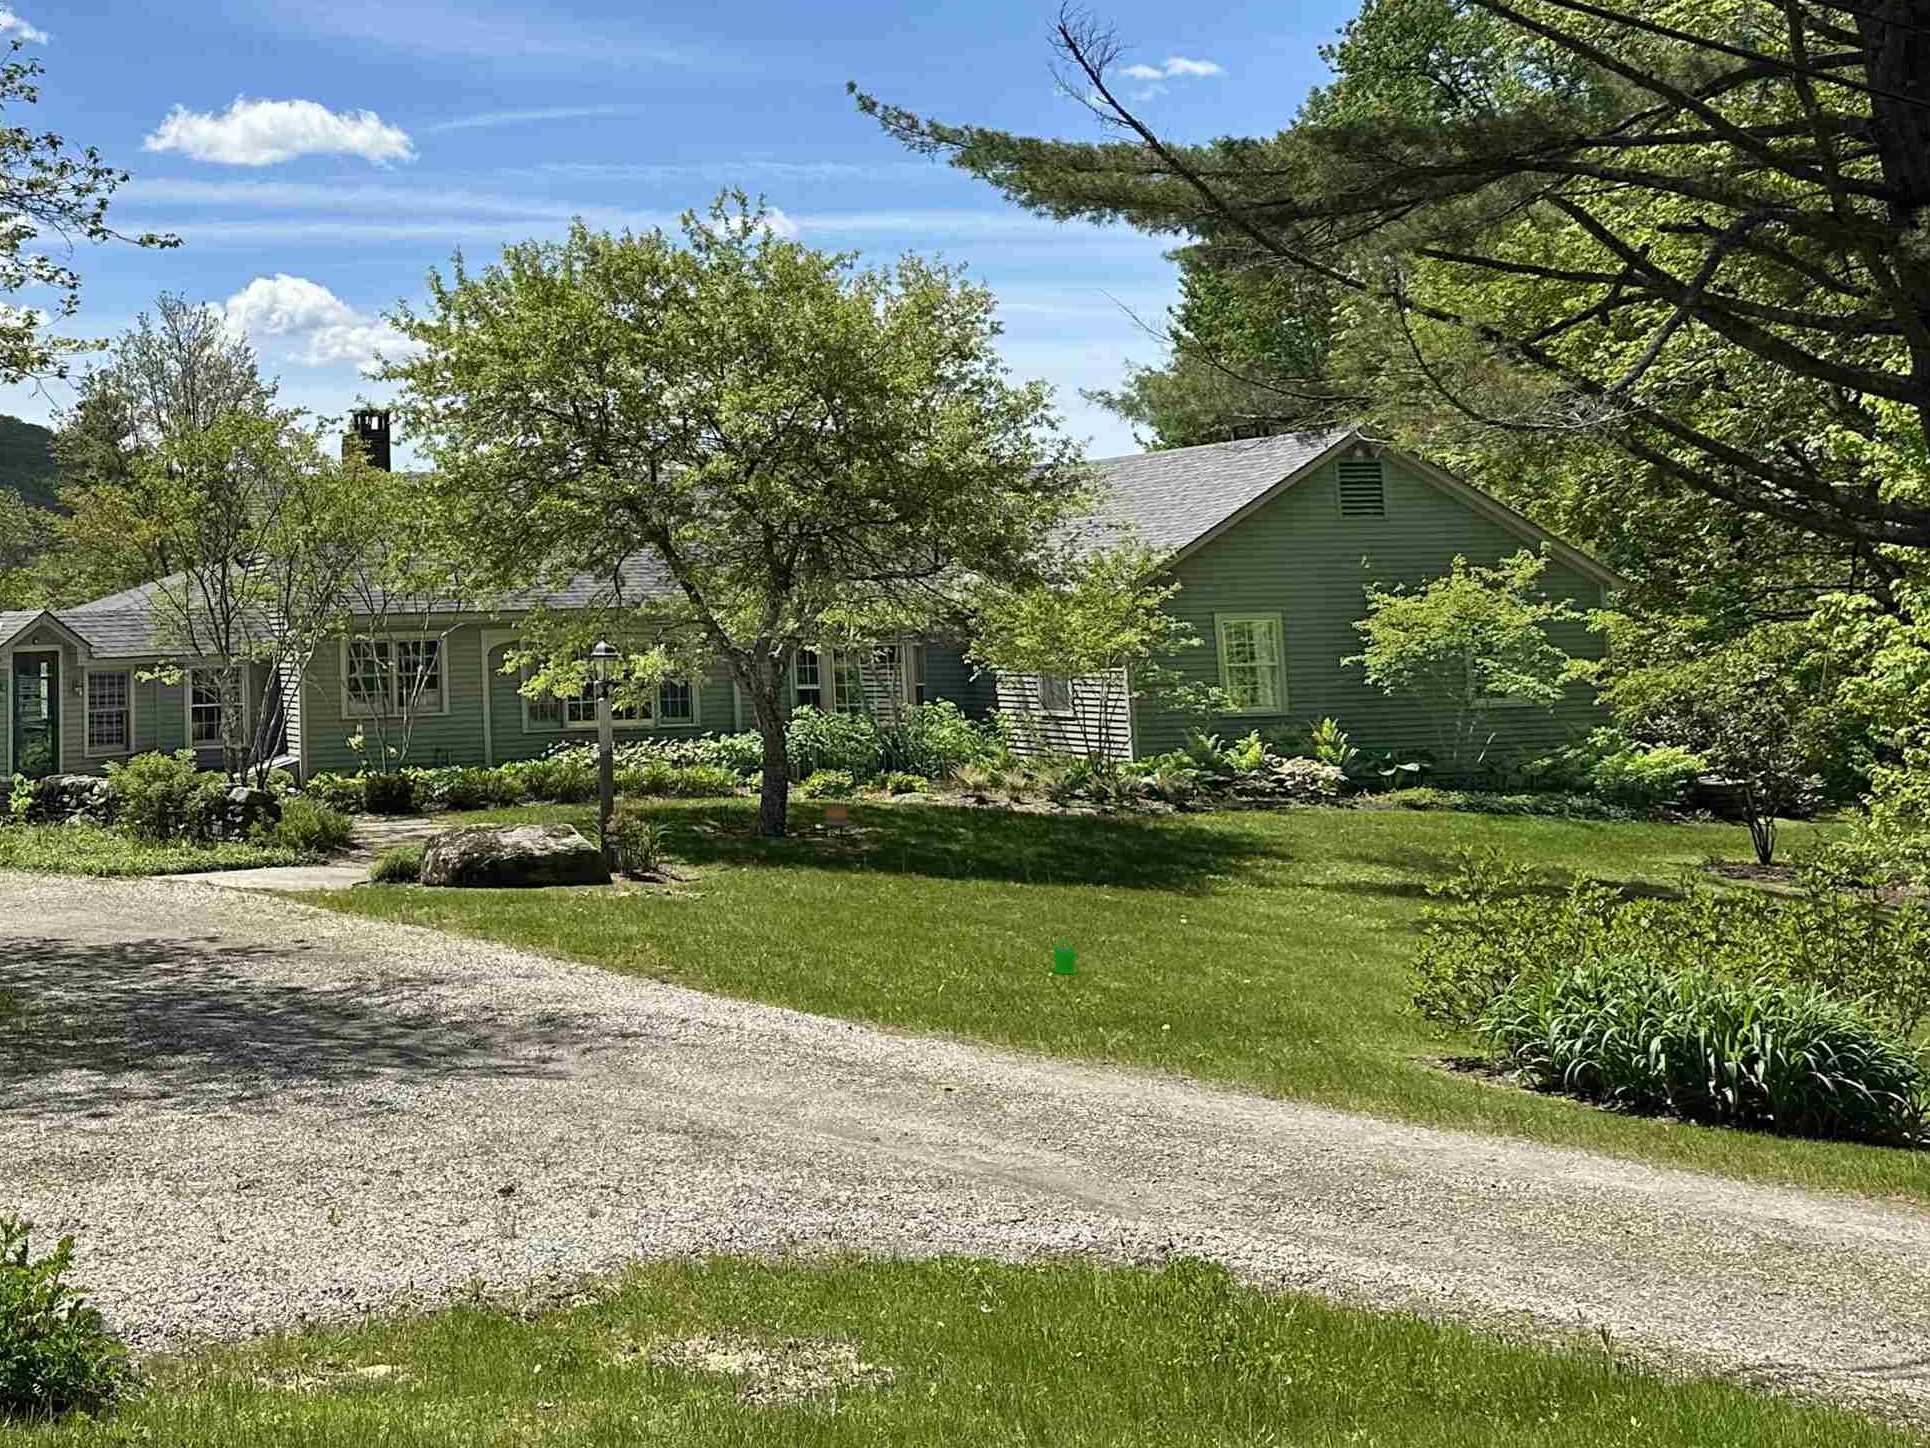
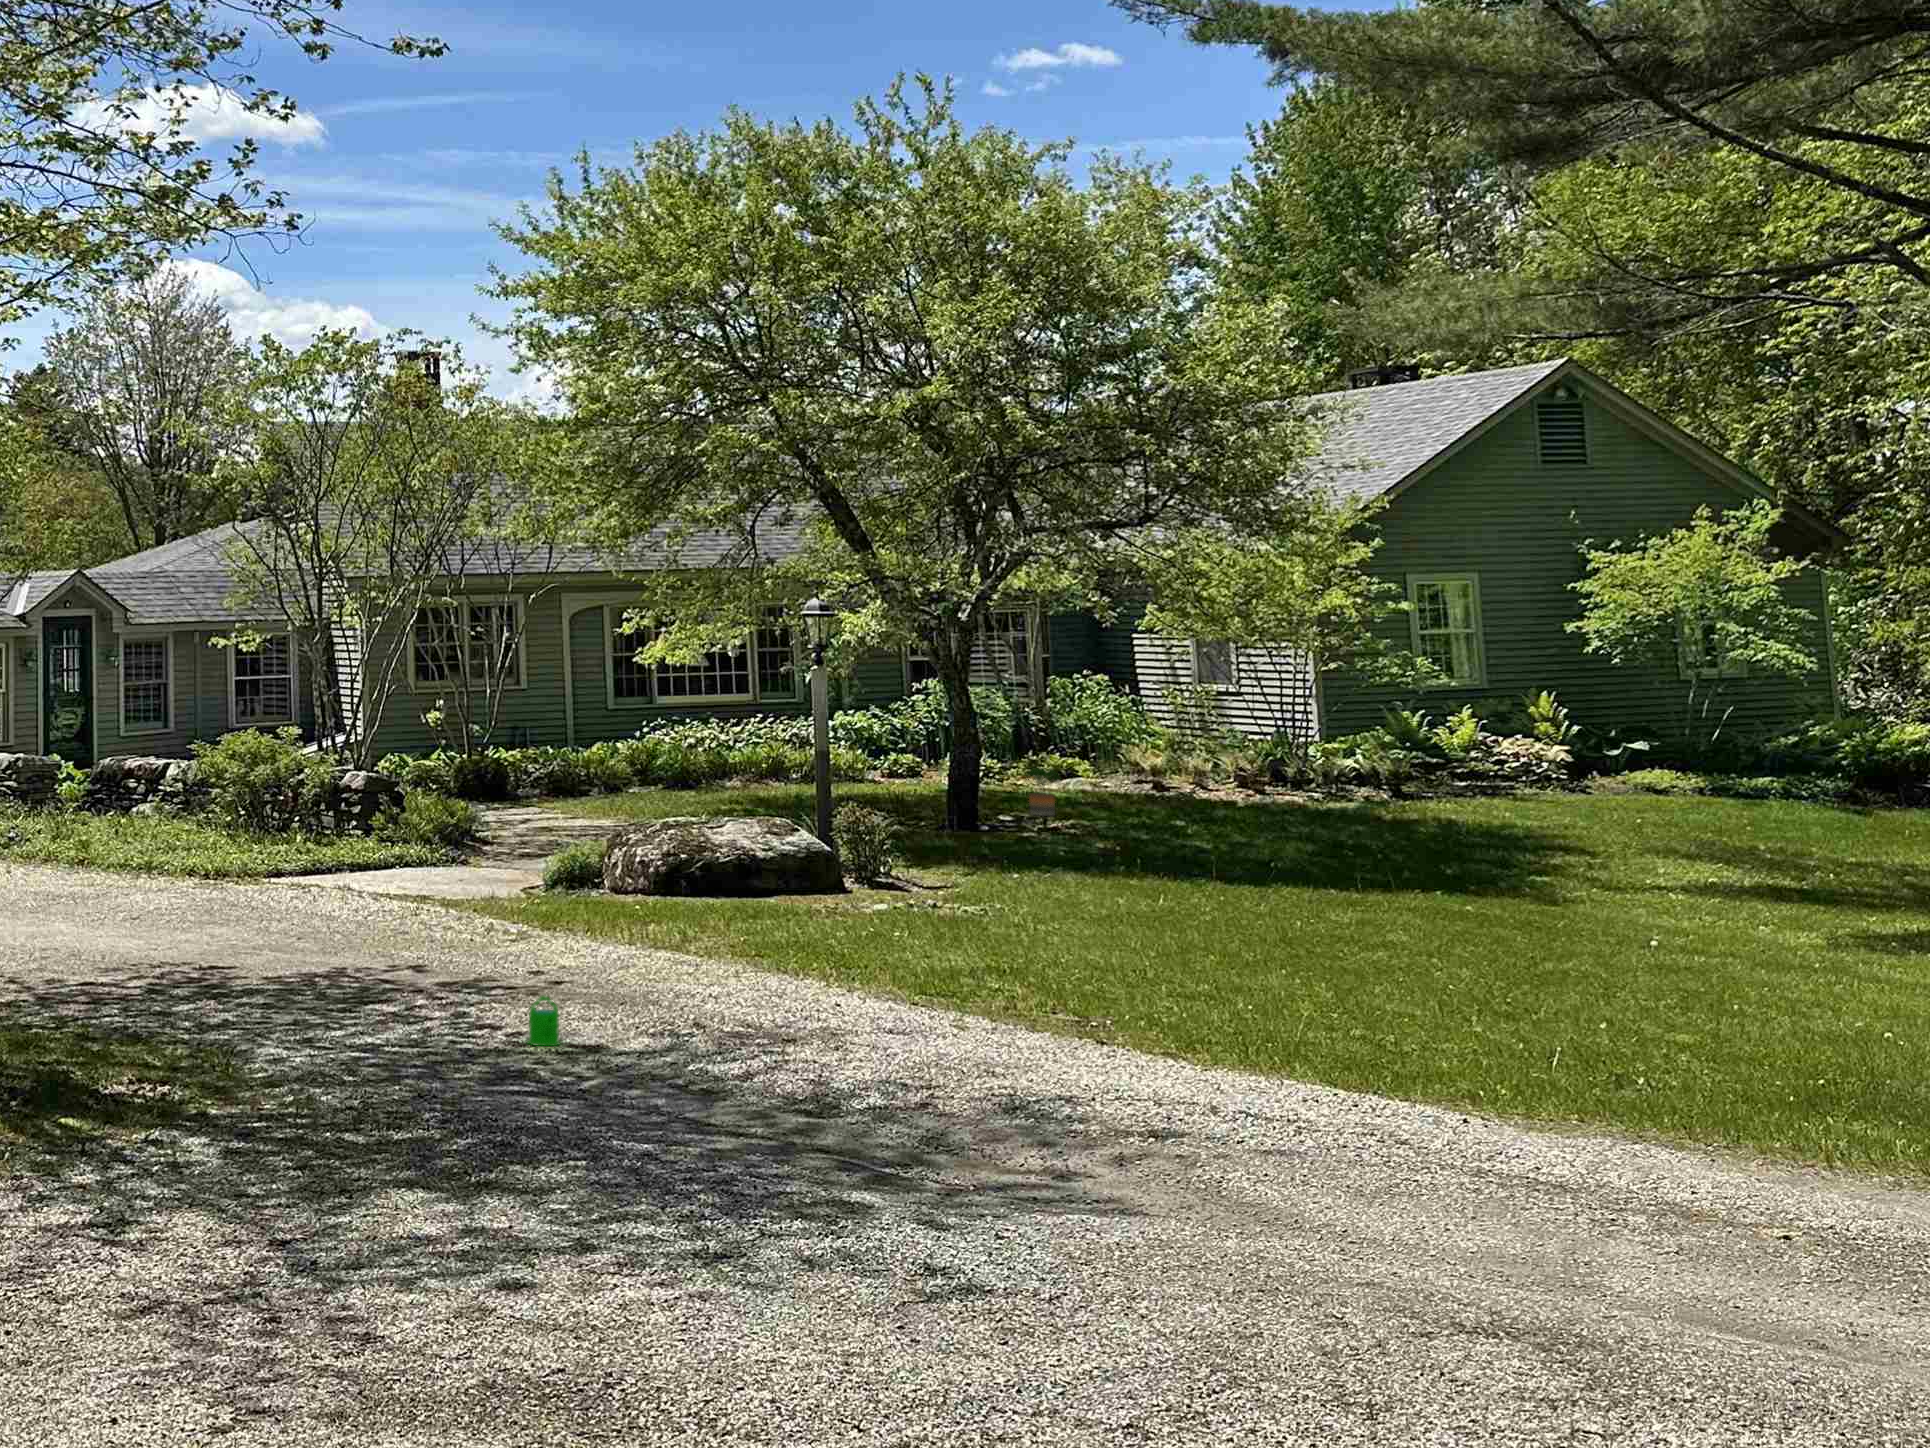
watering can: present [1053,939,1077,974] -> present [526,996,560,1046]

